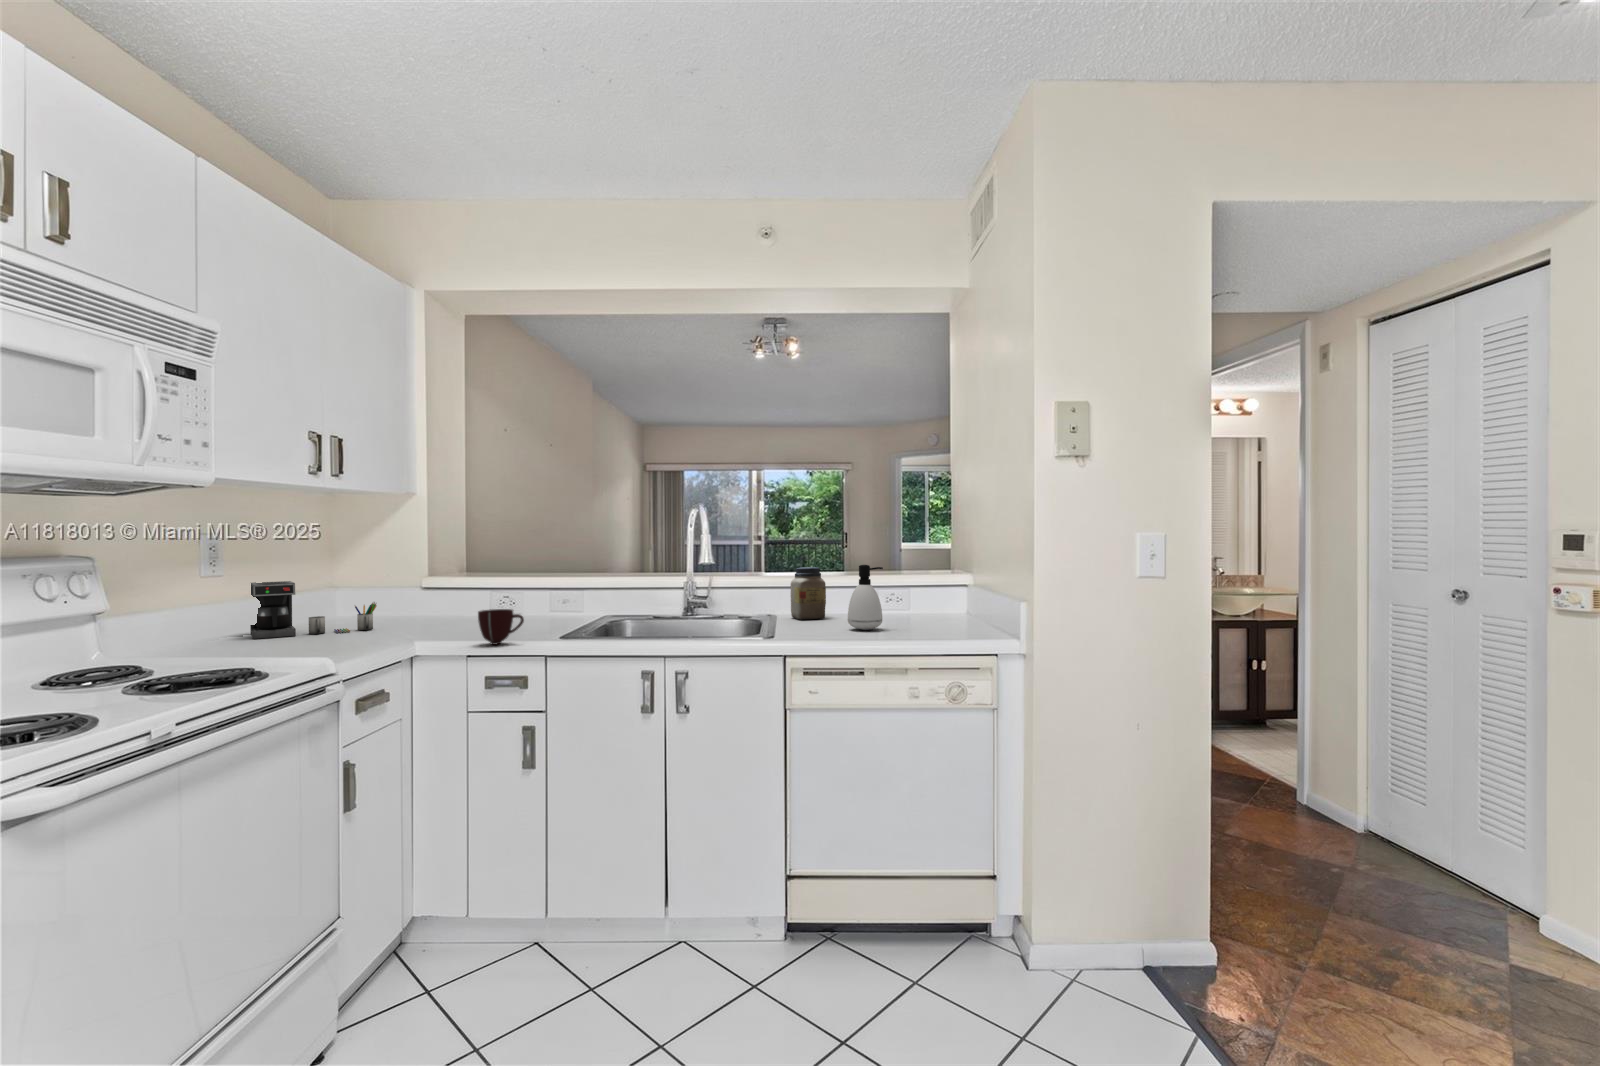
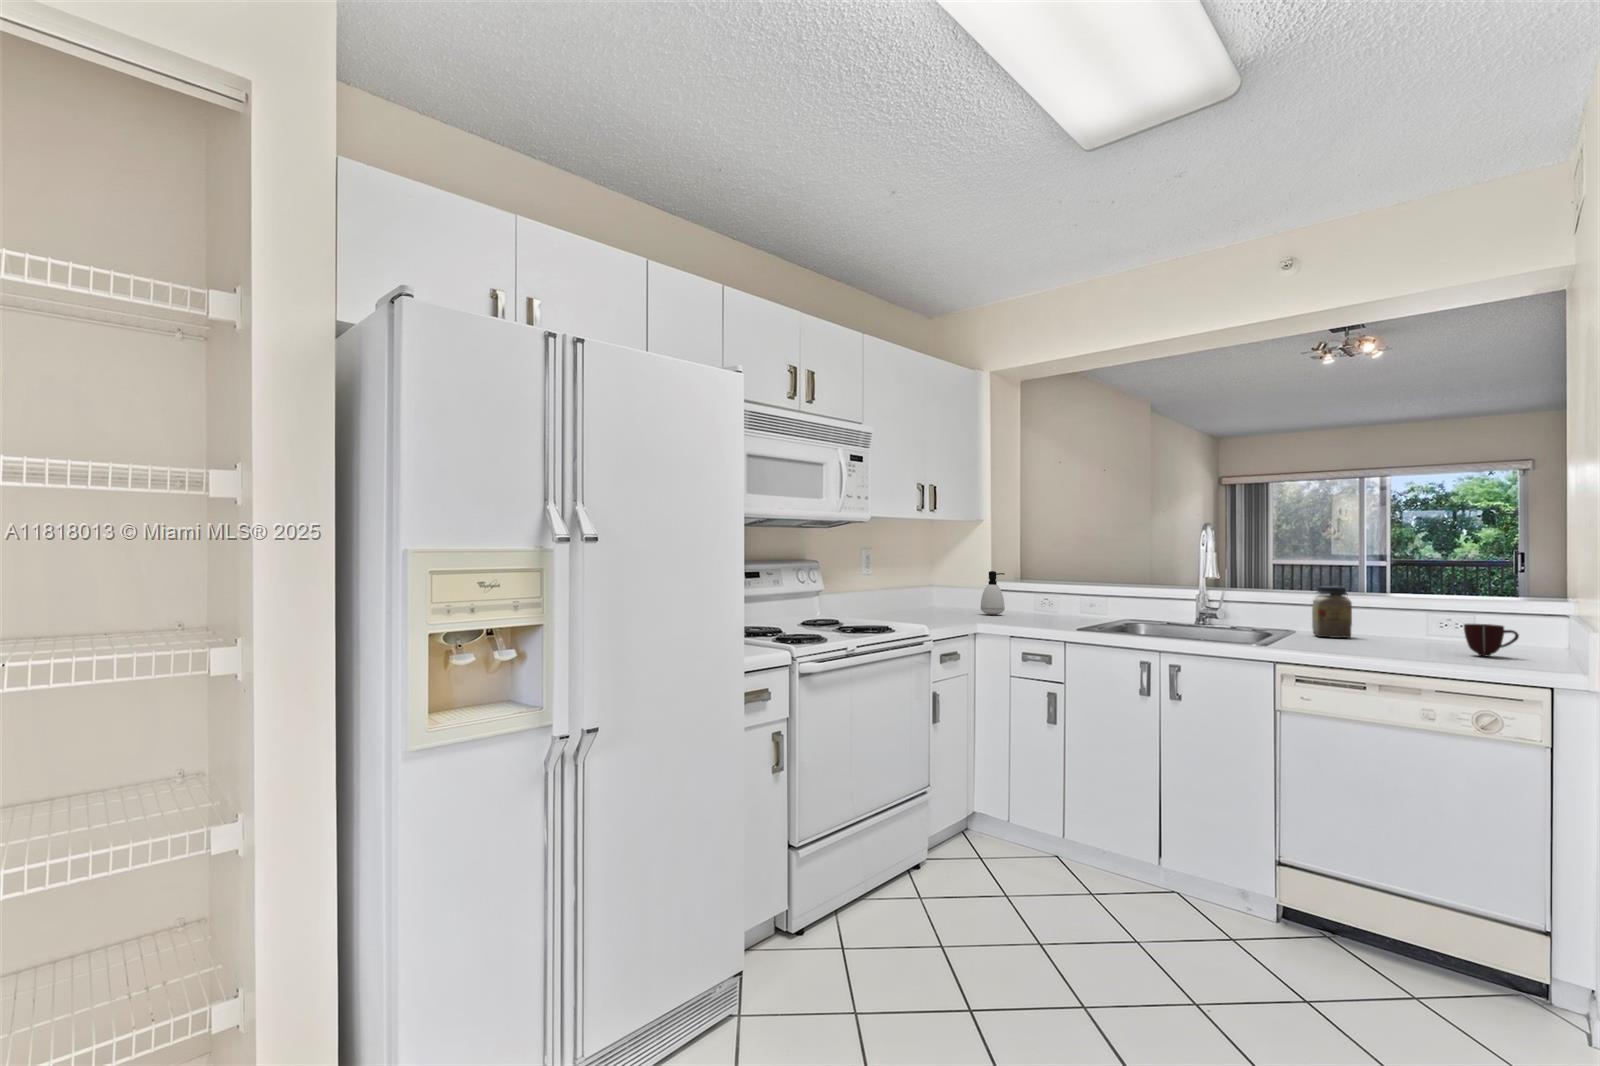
soap dispenser: present [848,565,883,630] -> present [981,571,1005,615]
coffee maker: present [250,581,377,639] -> none [885,579,957,616]
mug: present [478,609,524,645] -> present [1464,624,1519,657]

